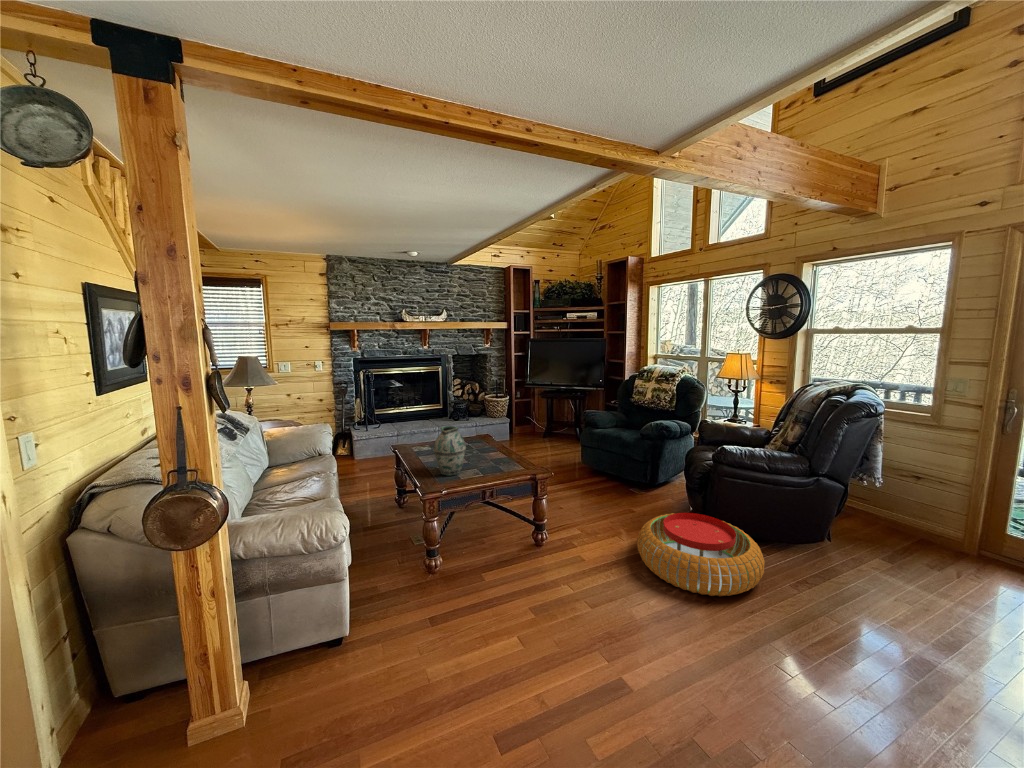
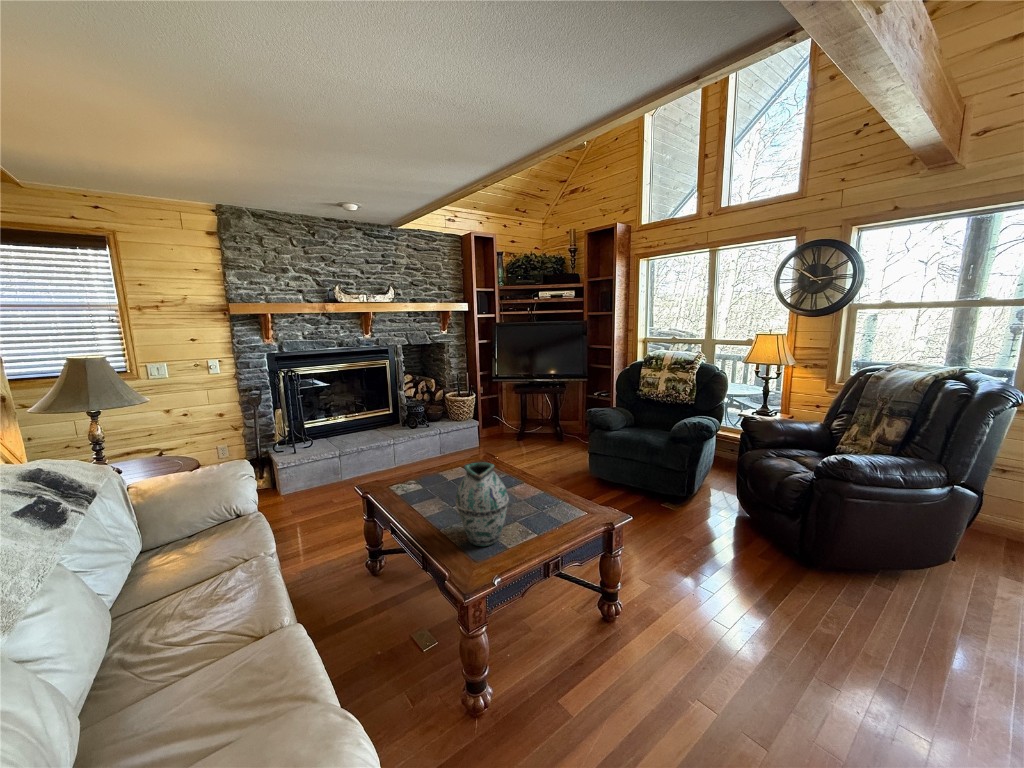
pouf: present [637,513,765,596] -> none [750,549,962,691]

